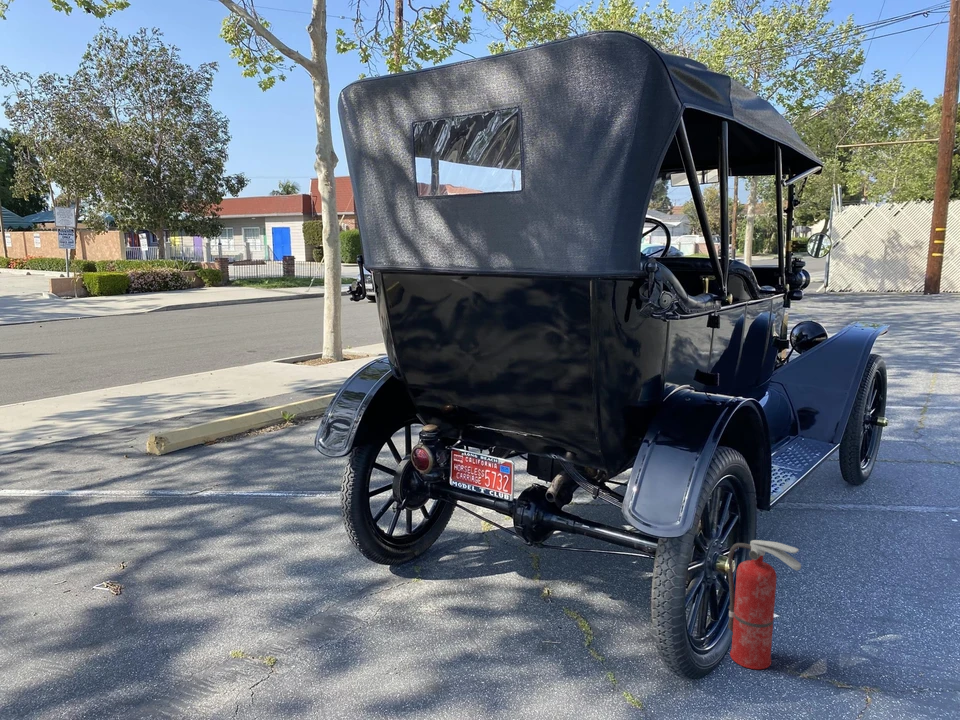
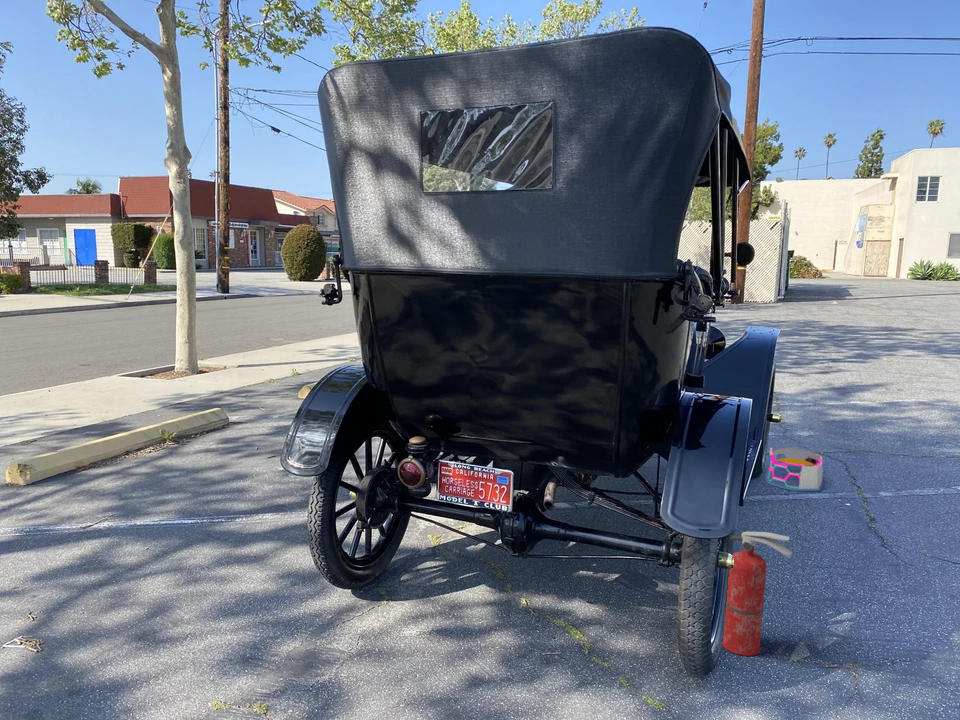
storage bin: none [870,454,941,505] -> present [765,448,823,491]

